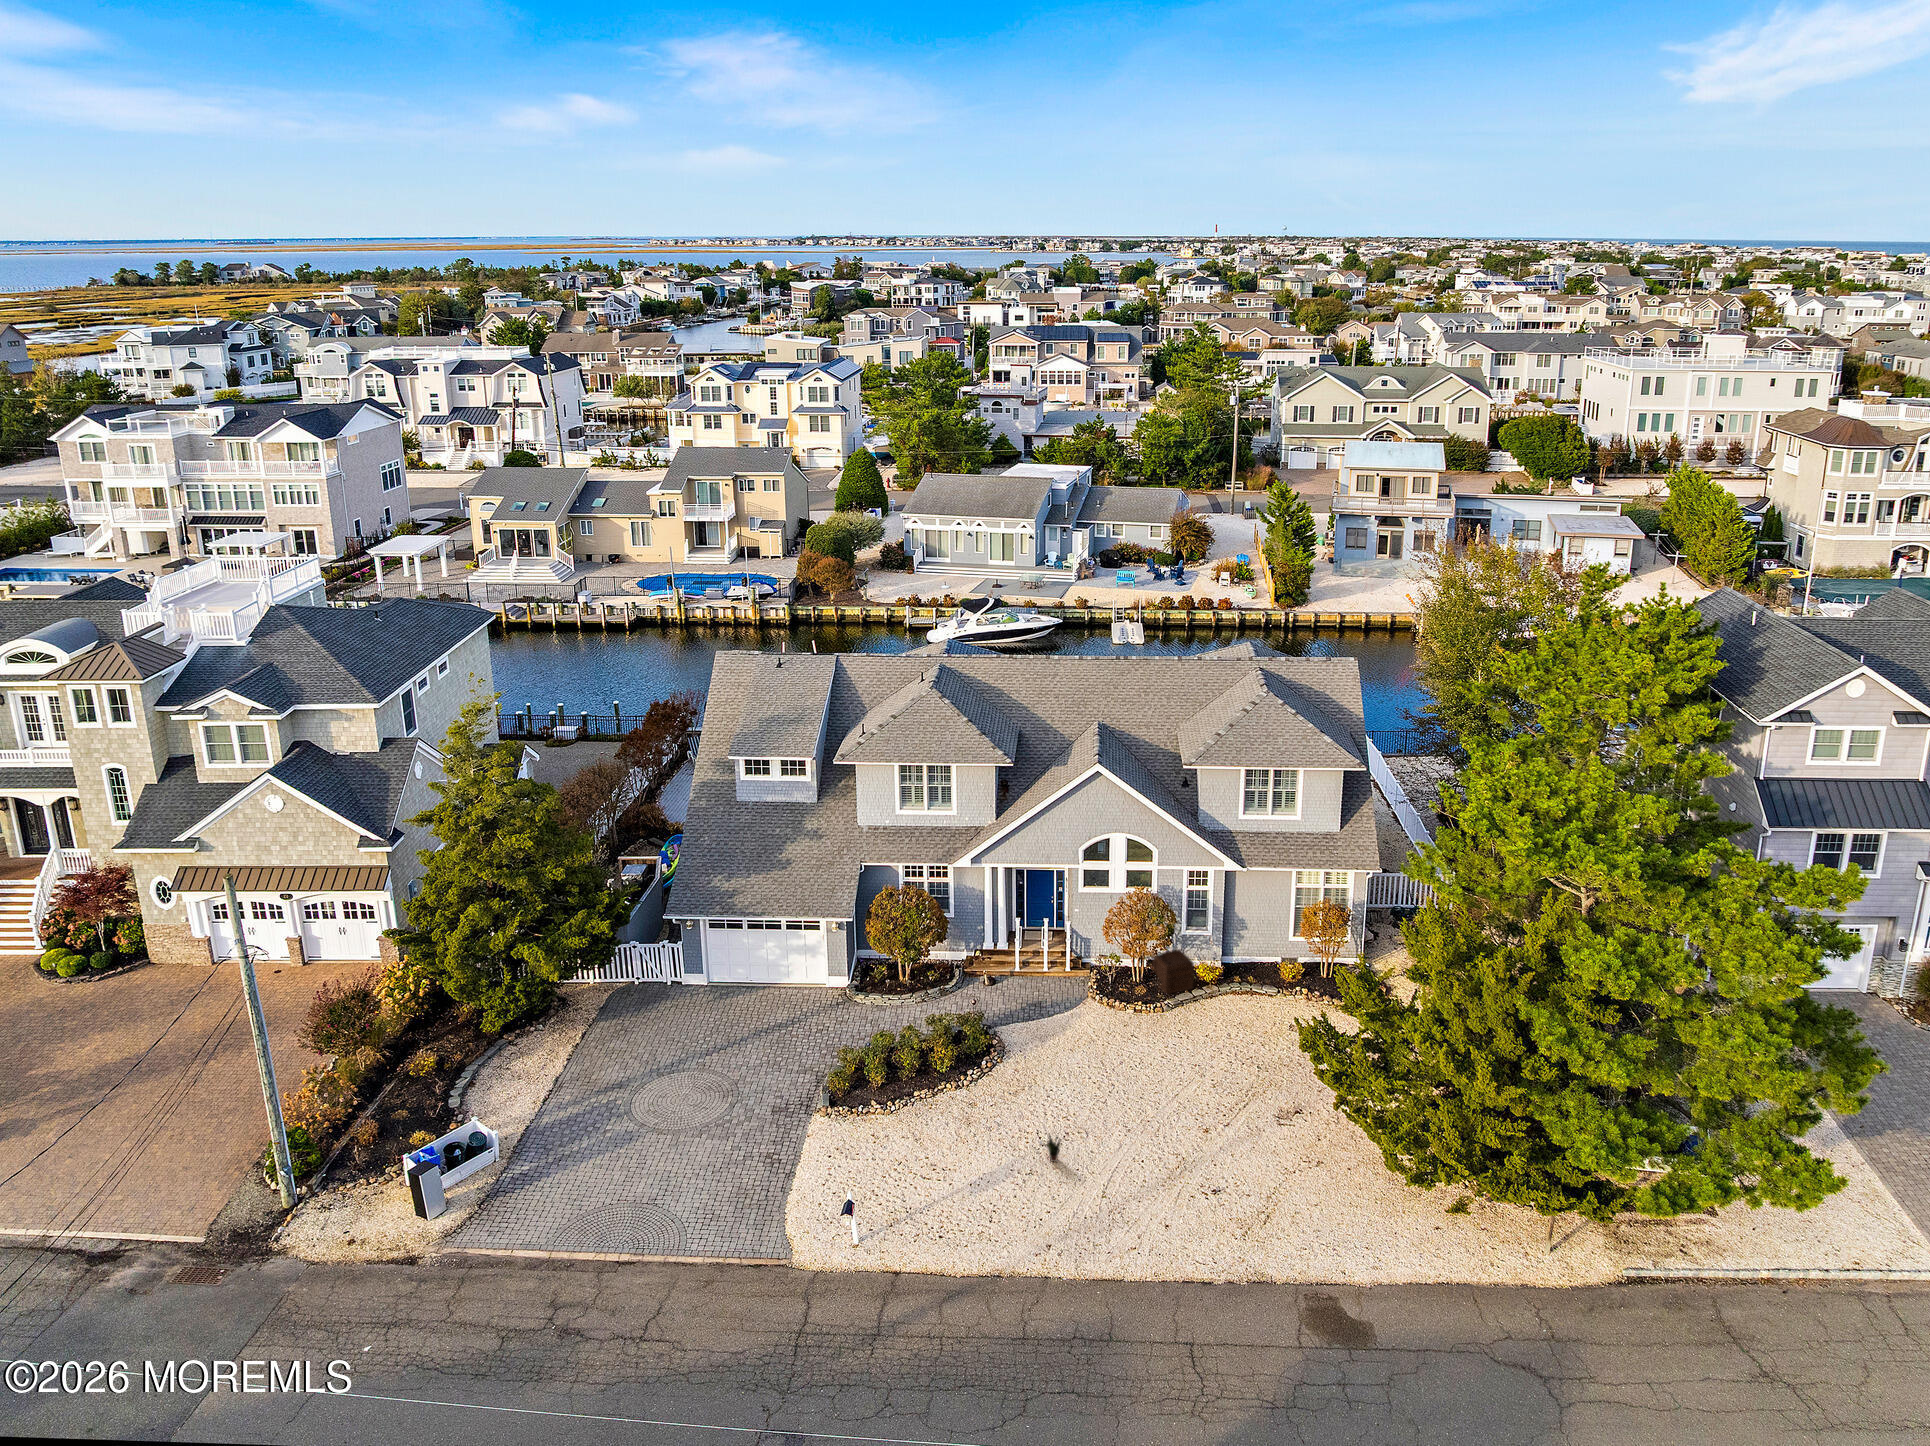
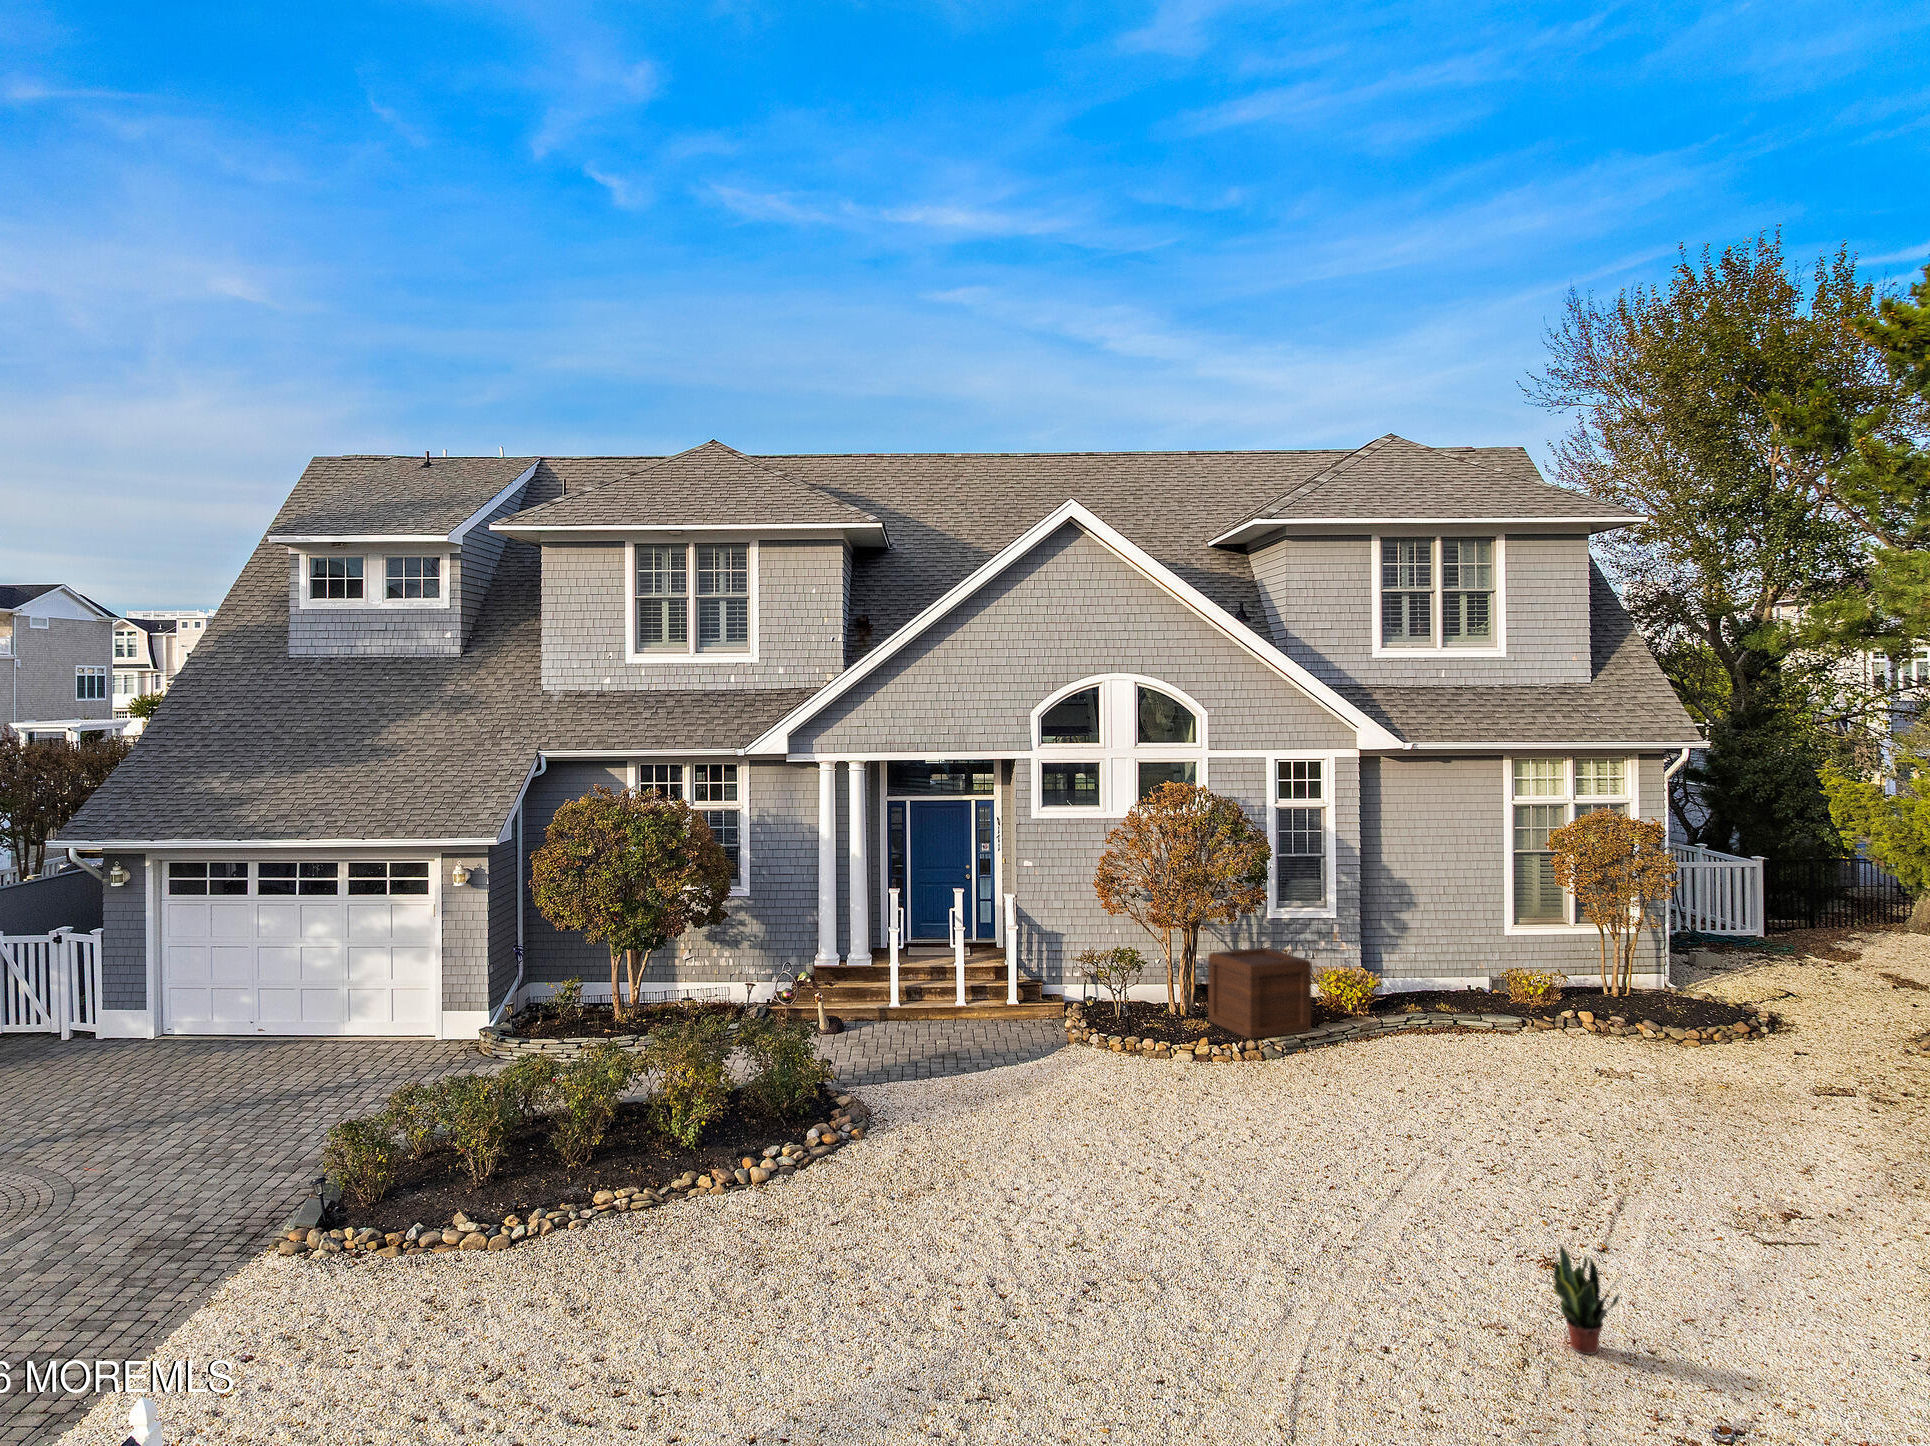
potted plant: present [1044,1135,1060,1162] -> present [1553,1246,1619,1355]

